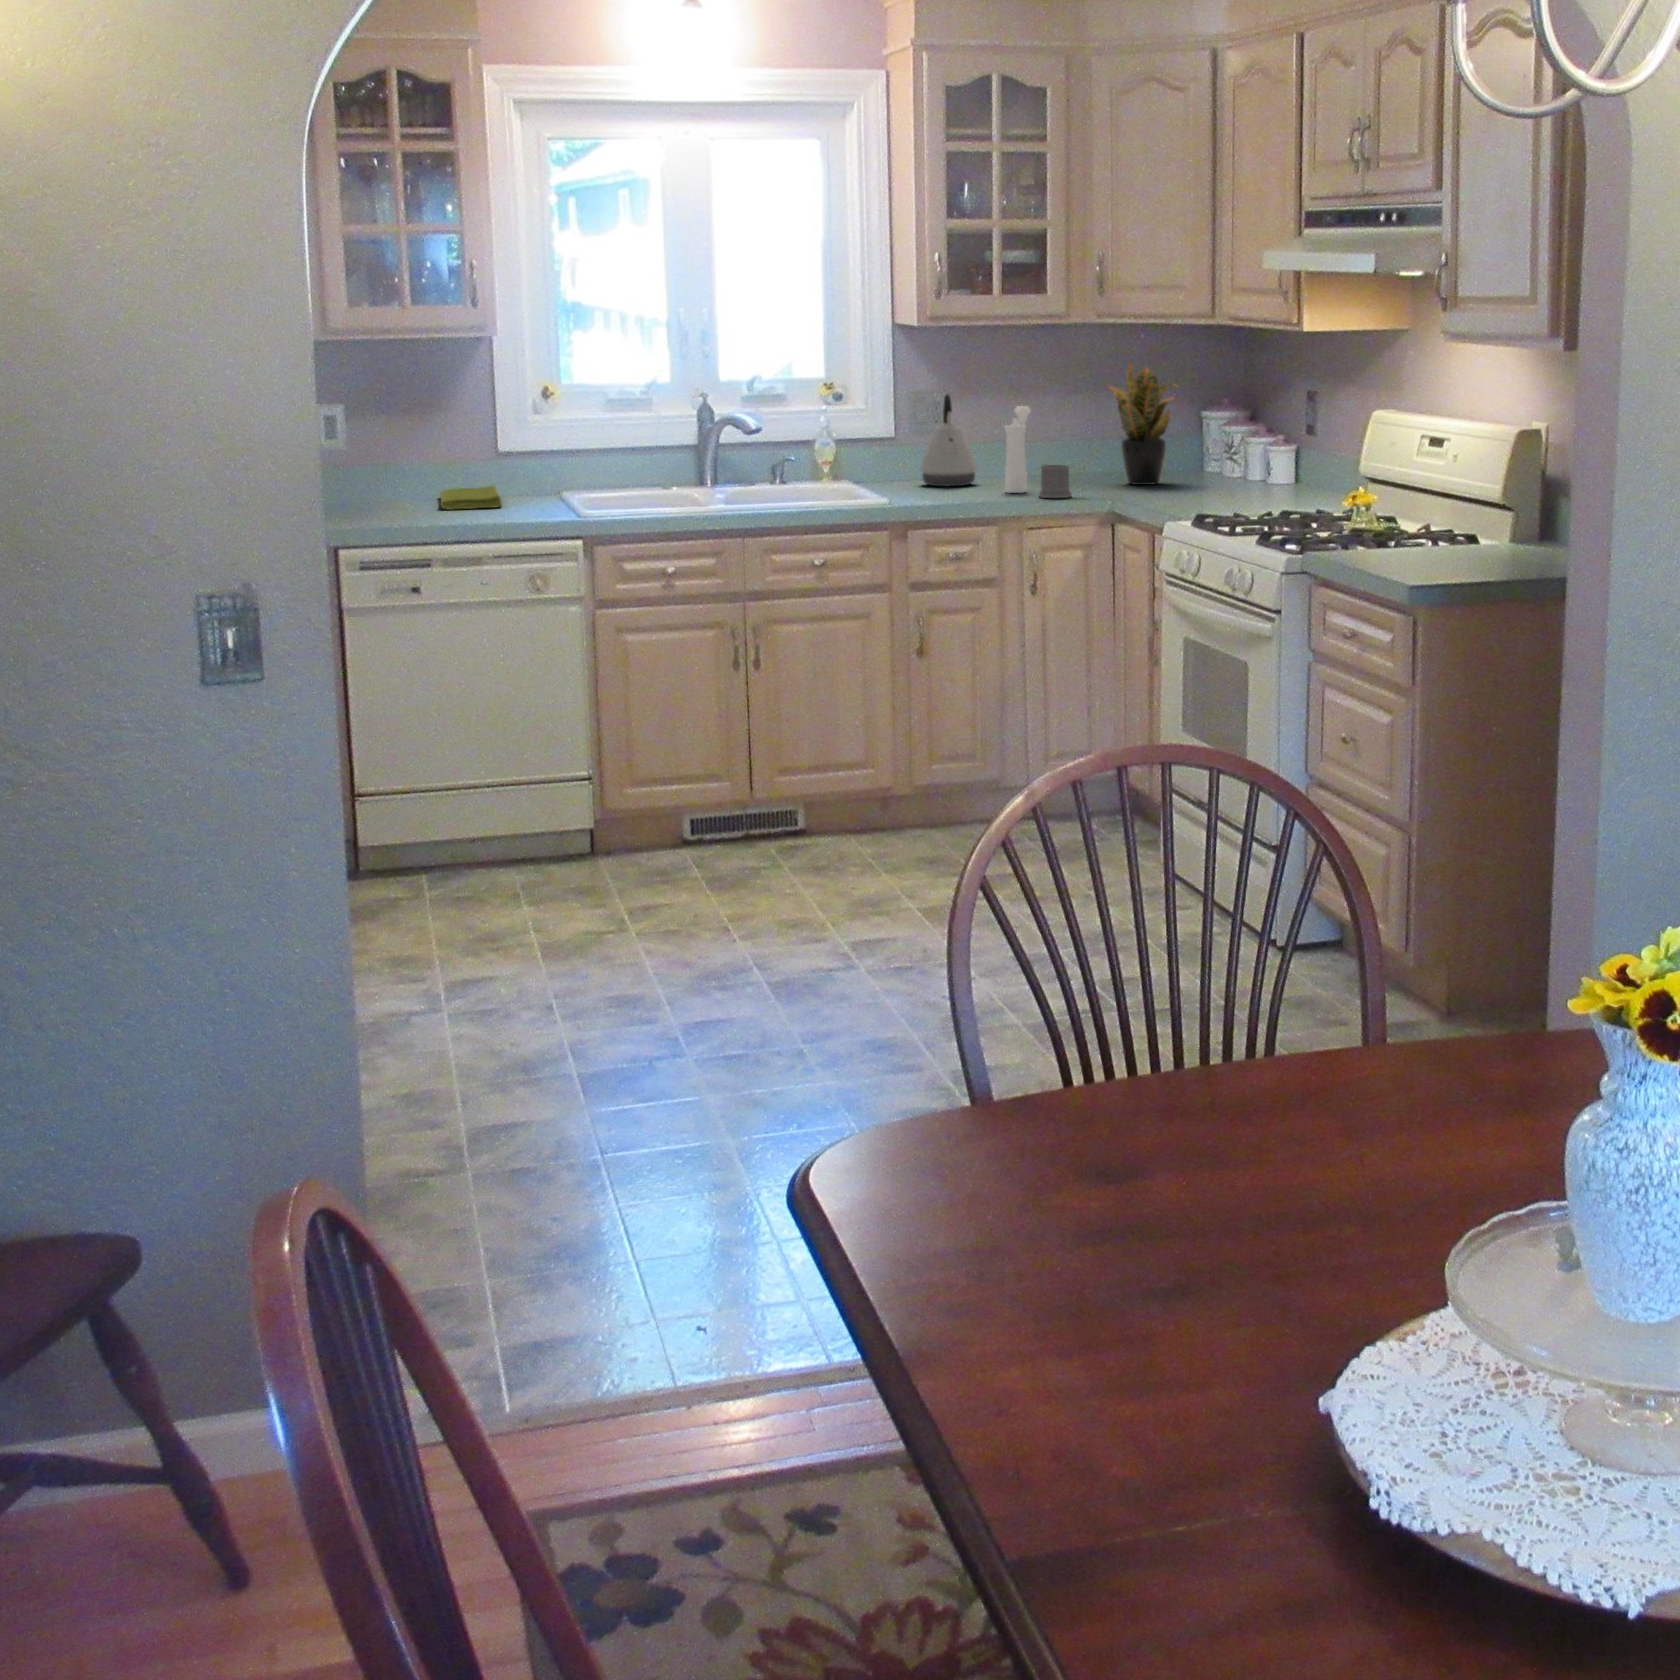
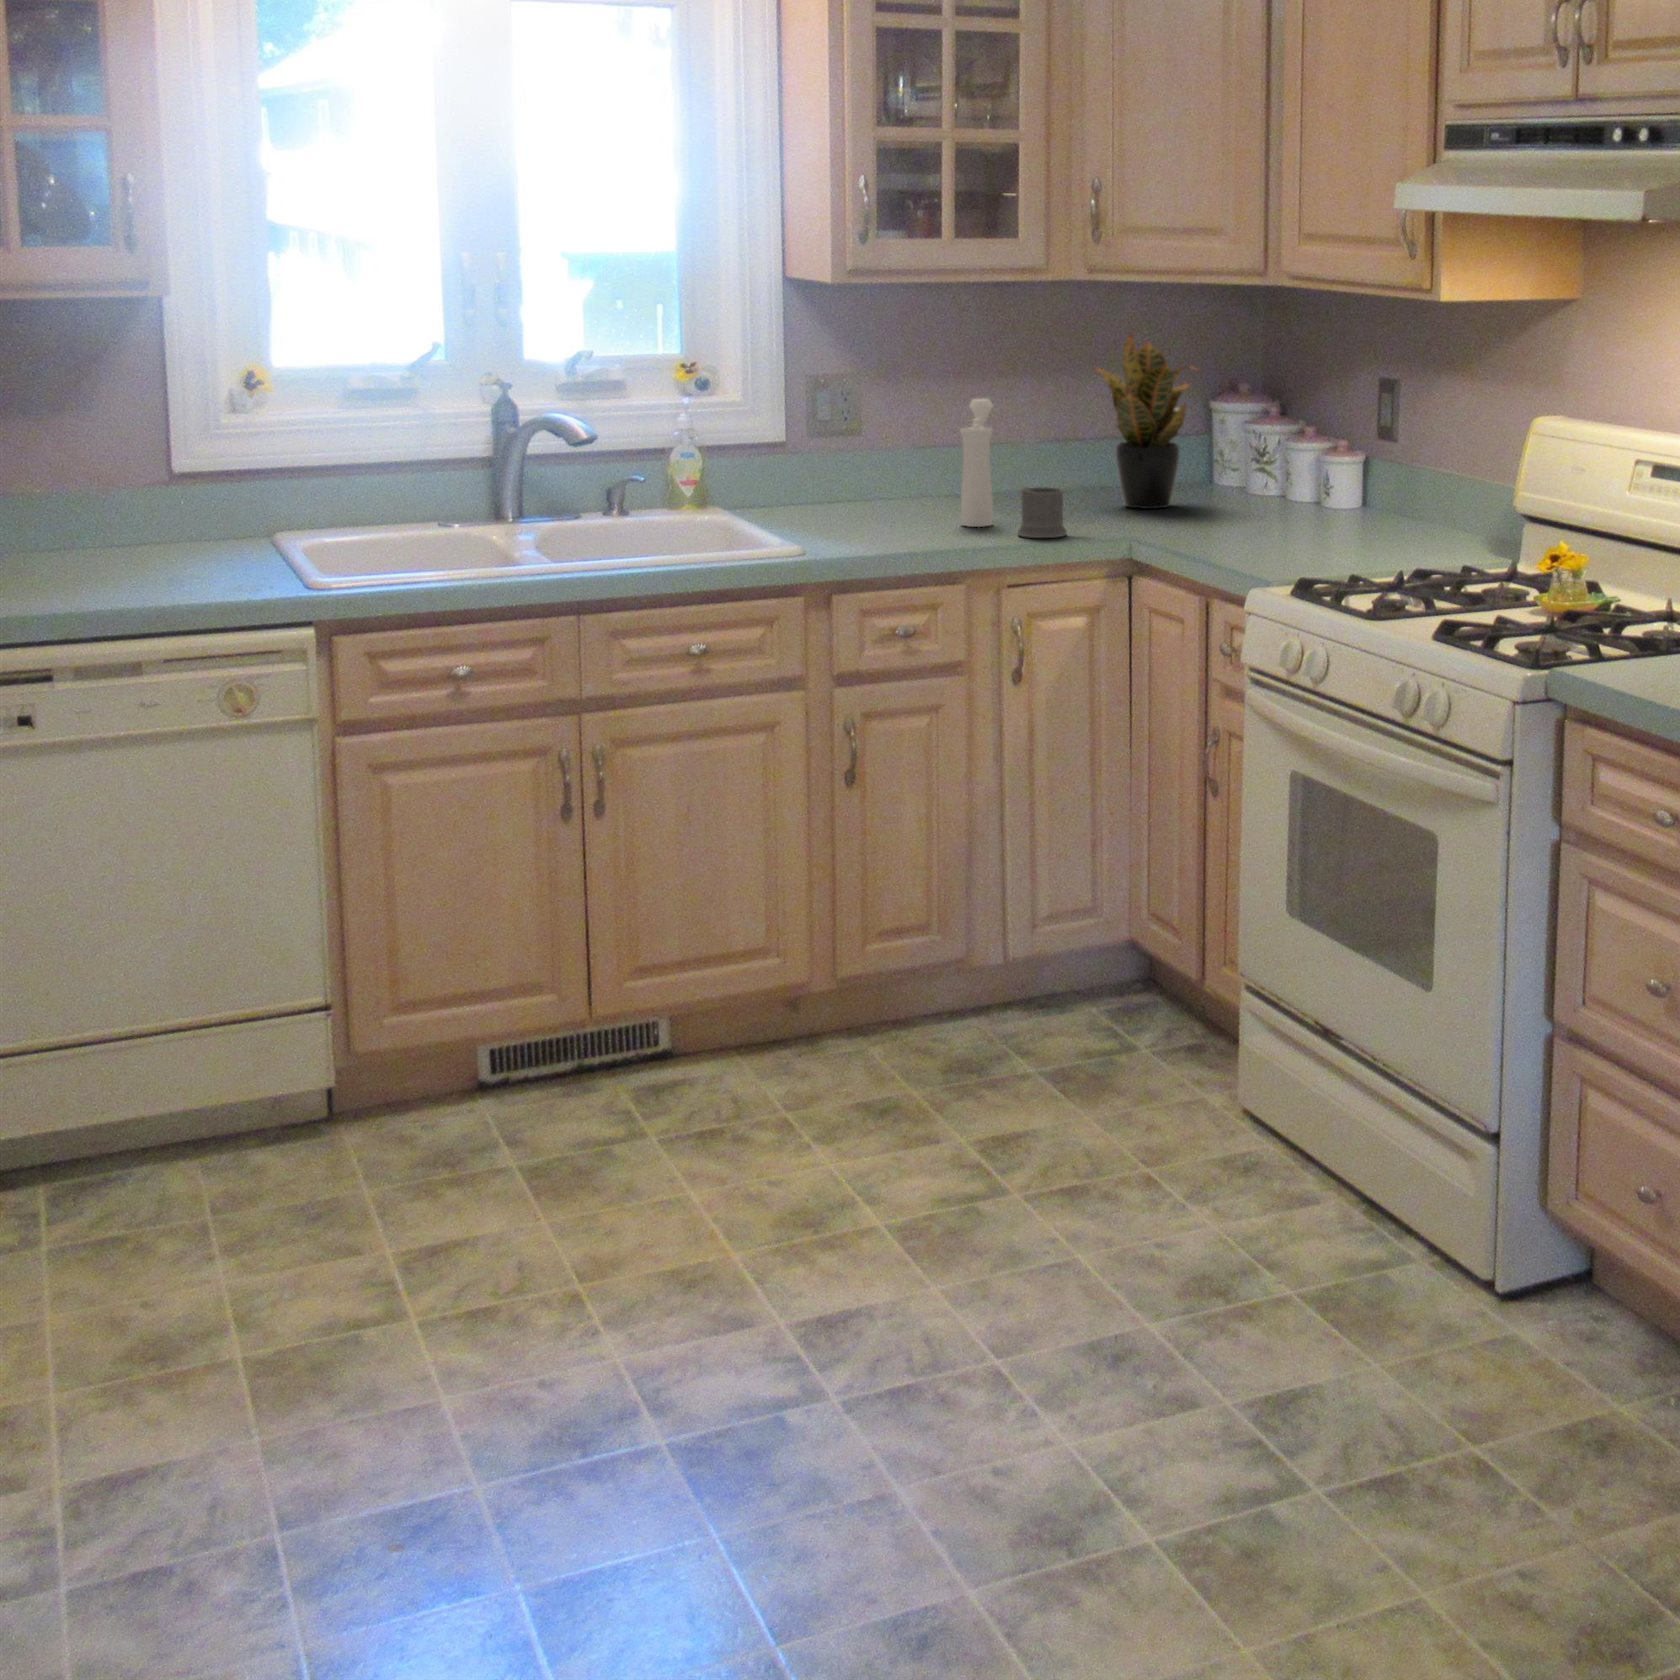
kettle: present [920,394,977,487] -> none [827,380,909,513]
dish towel: present [440,486,502,510] -> none [75,519,179,572]

